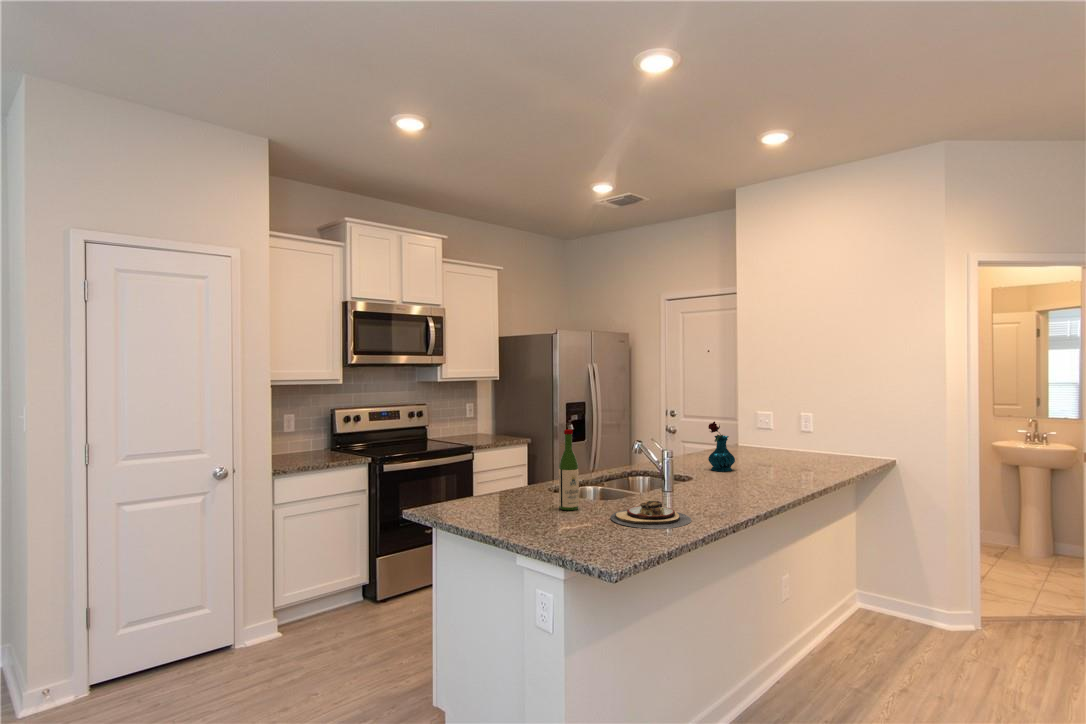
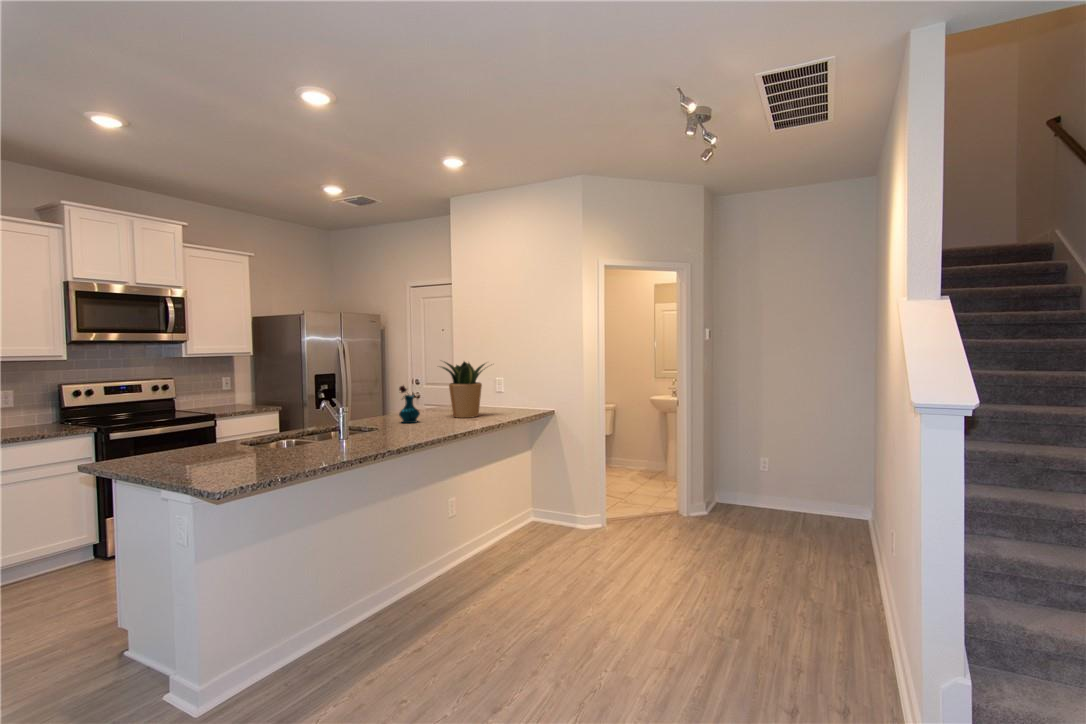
potted plant: none [748,391,830,467] -> present [442,361,485,418]
wine bottle: present [559,429,579,510] -> none [231,392,250,456]
plate: present [610,501,691,529] -> none [266,444,332,464]

